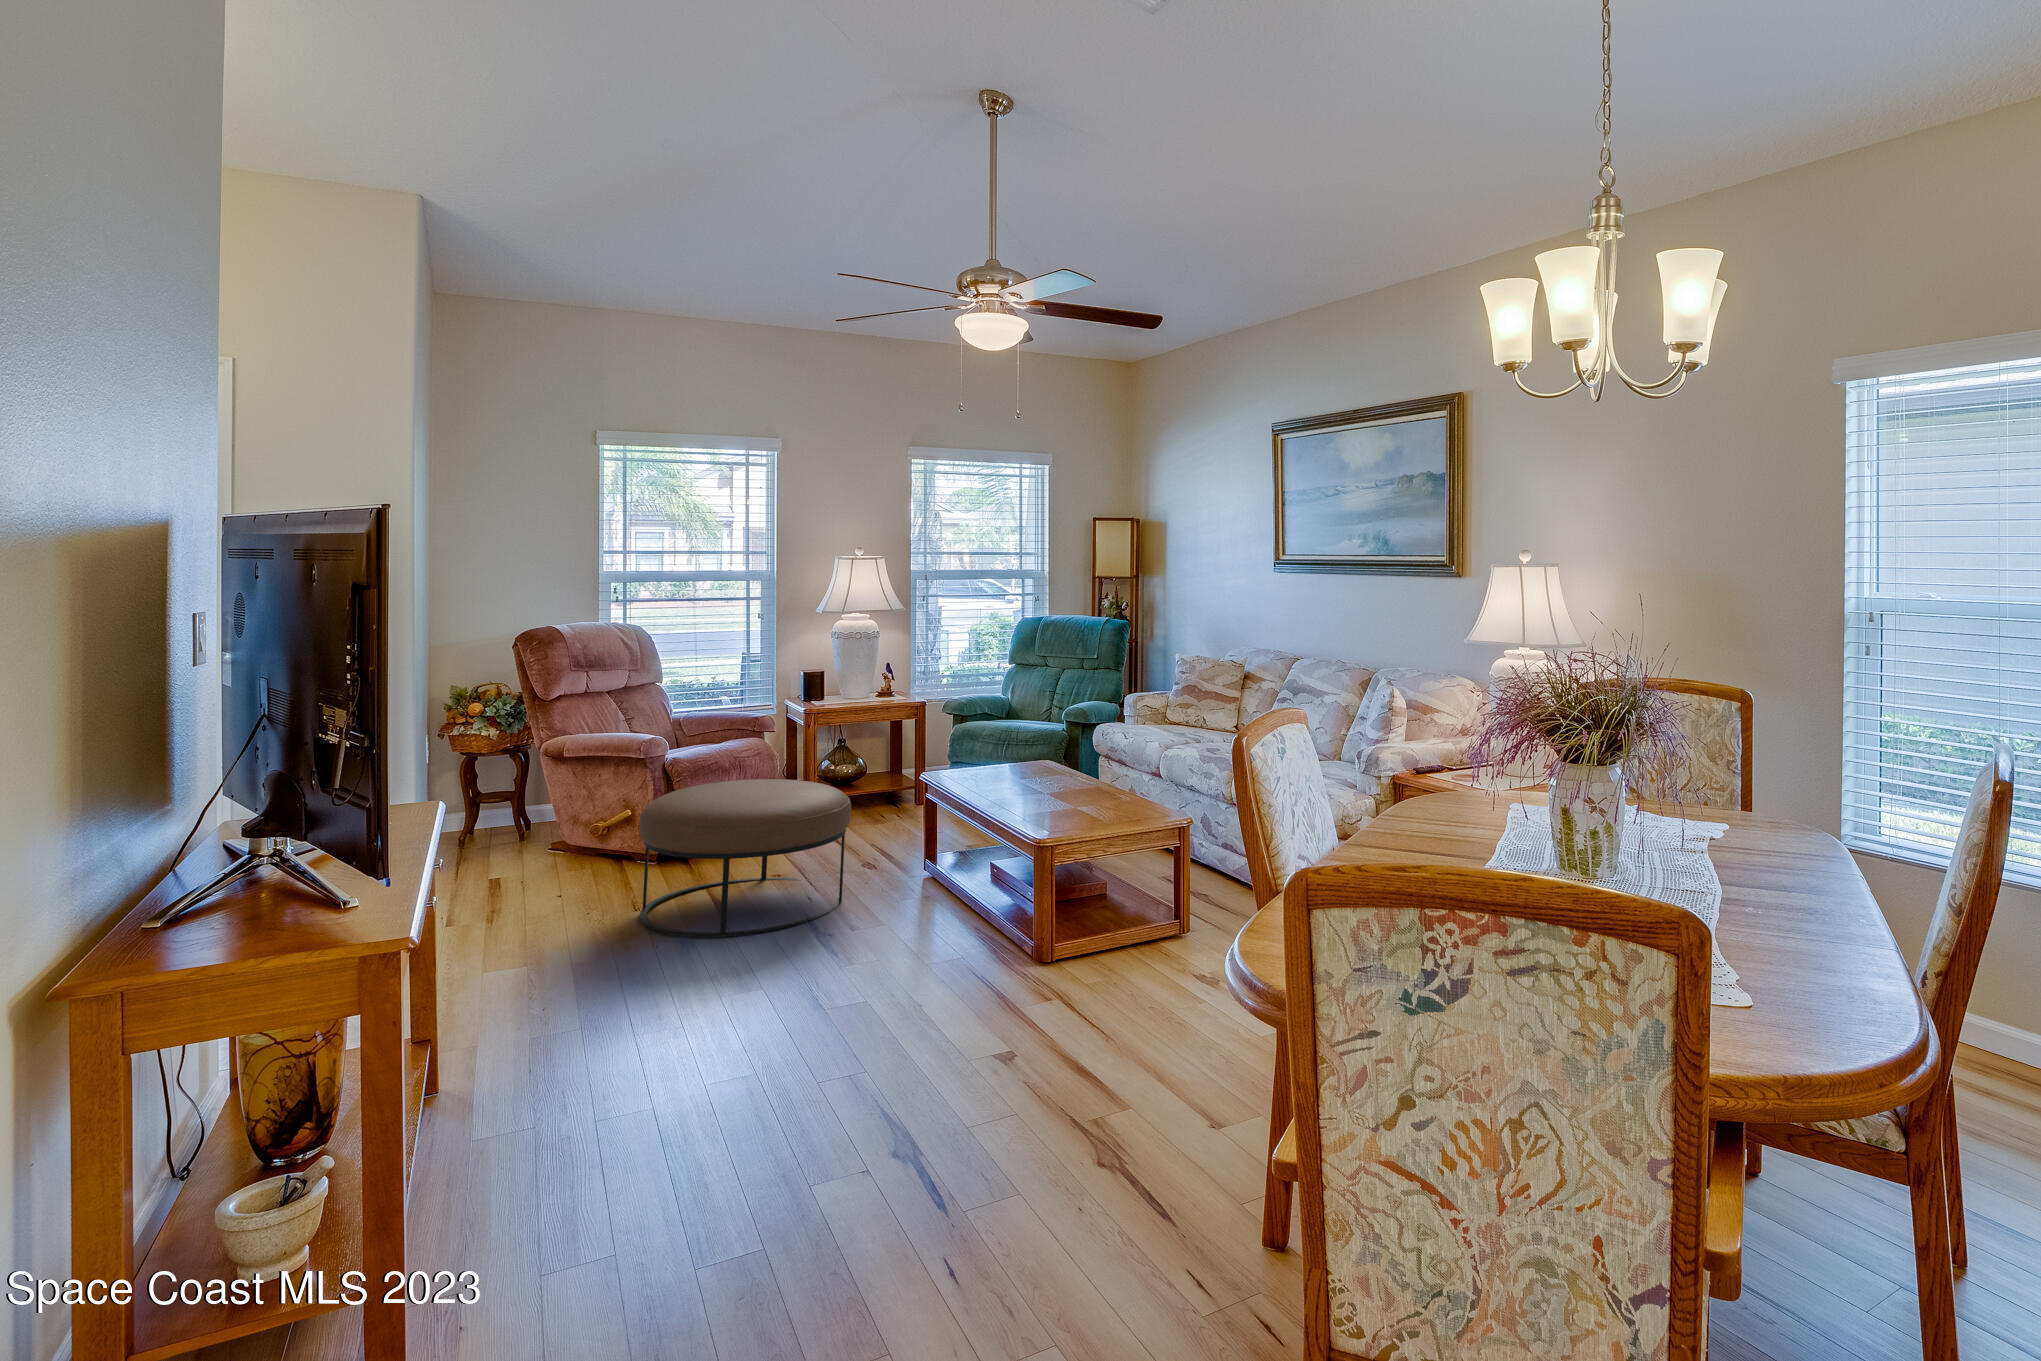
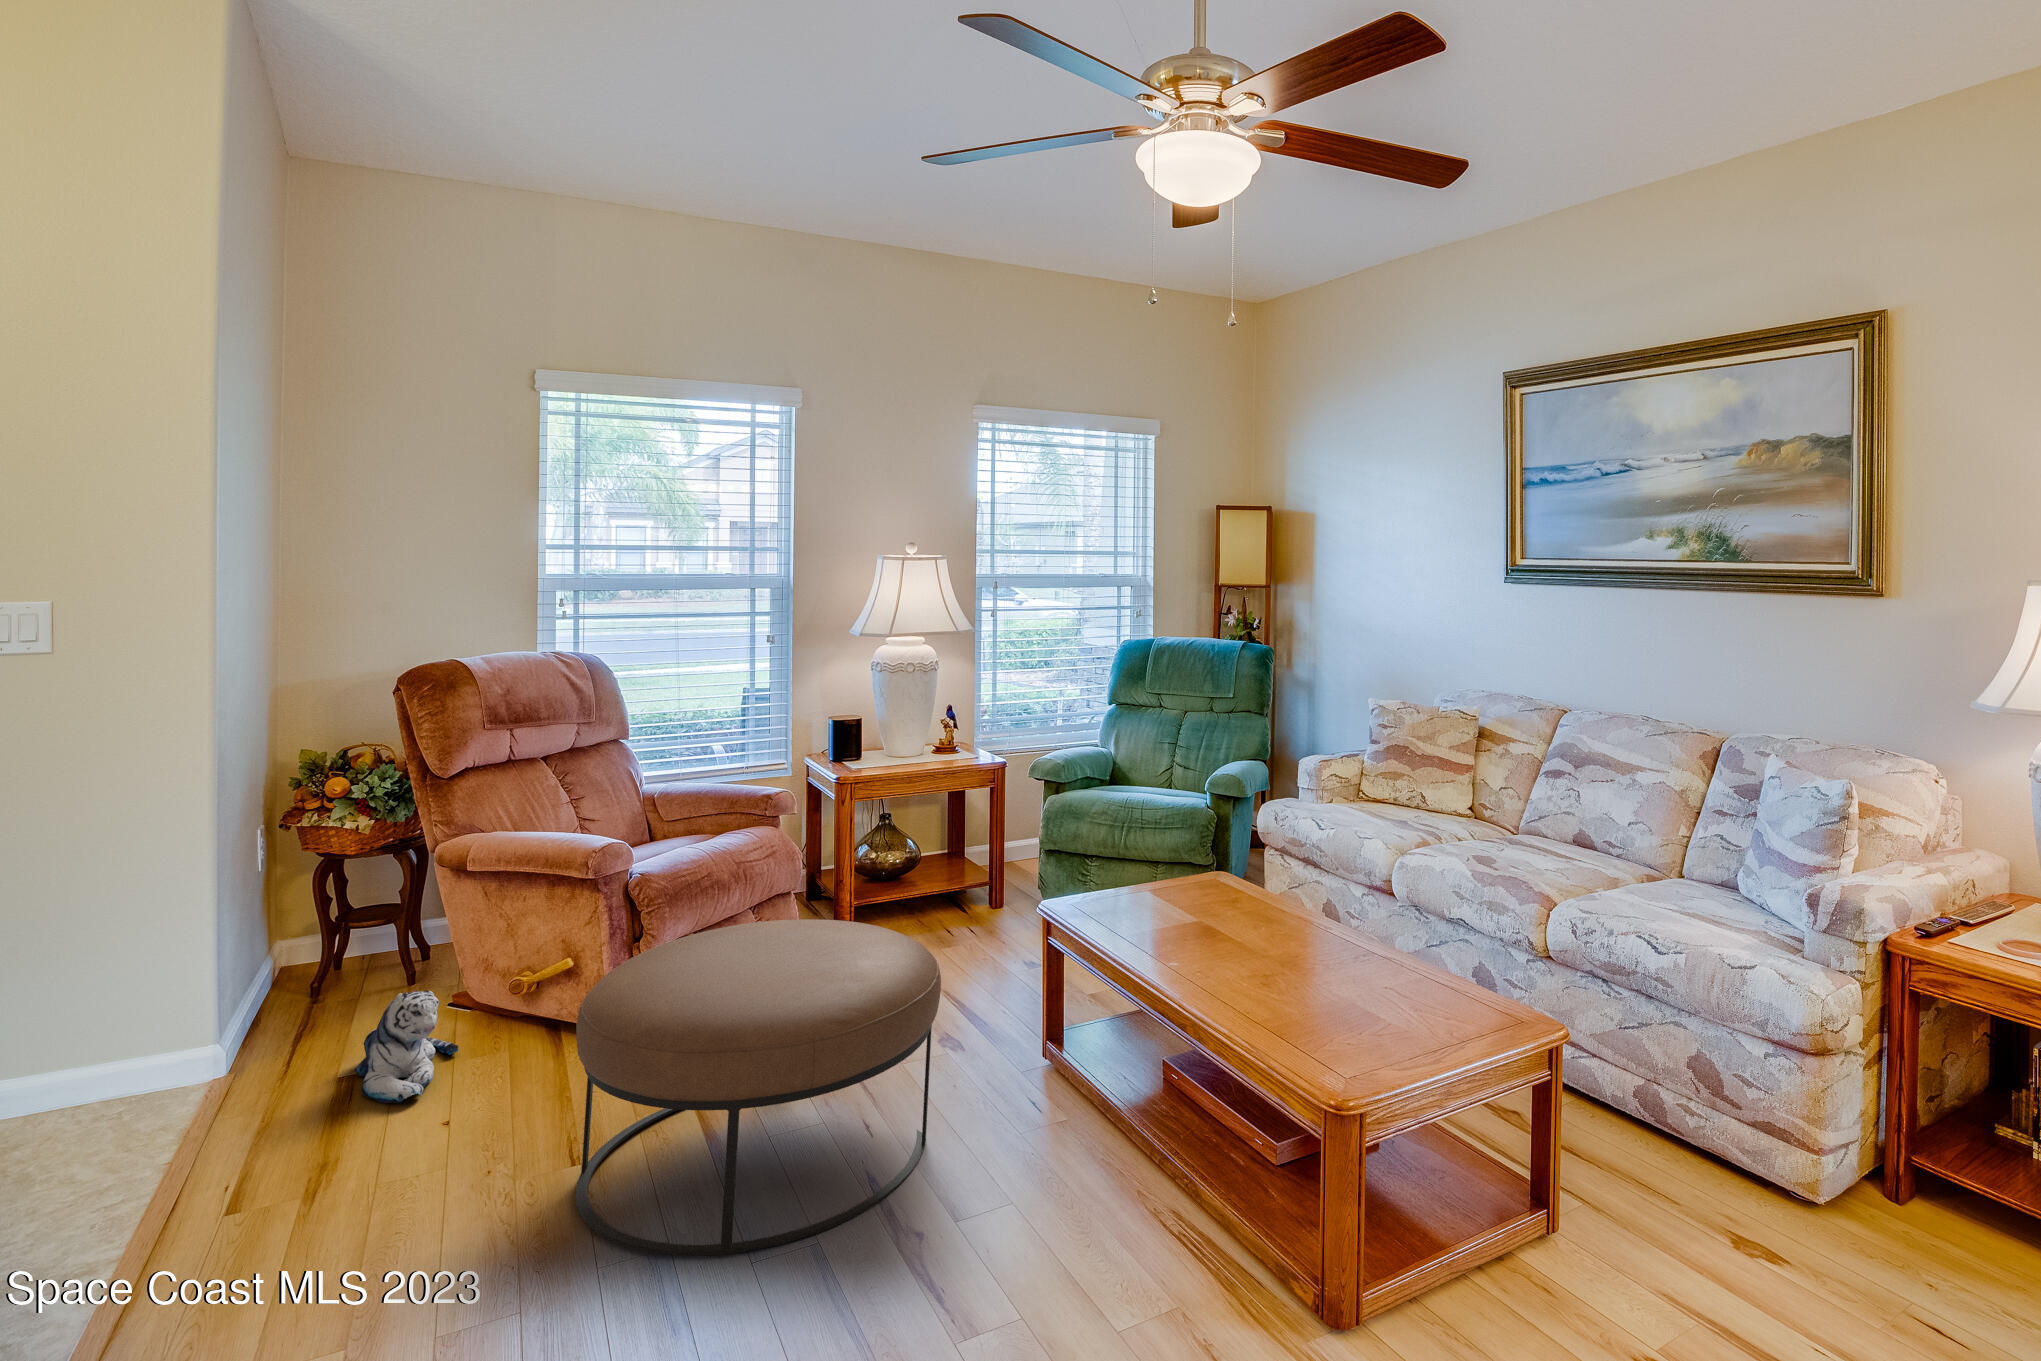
plush toy: none [501,825,562,886] -> present [354,990,459,1103]

